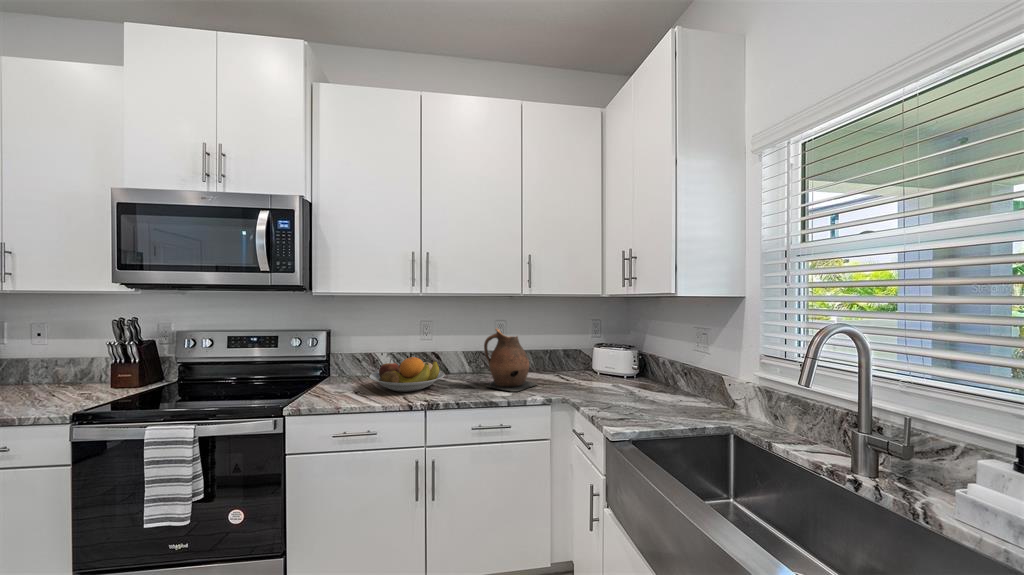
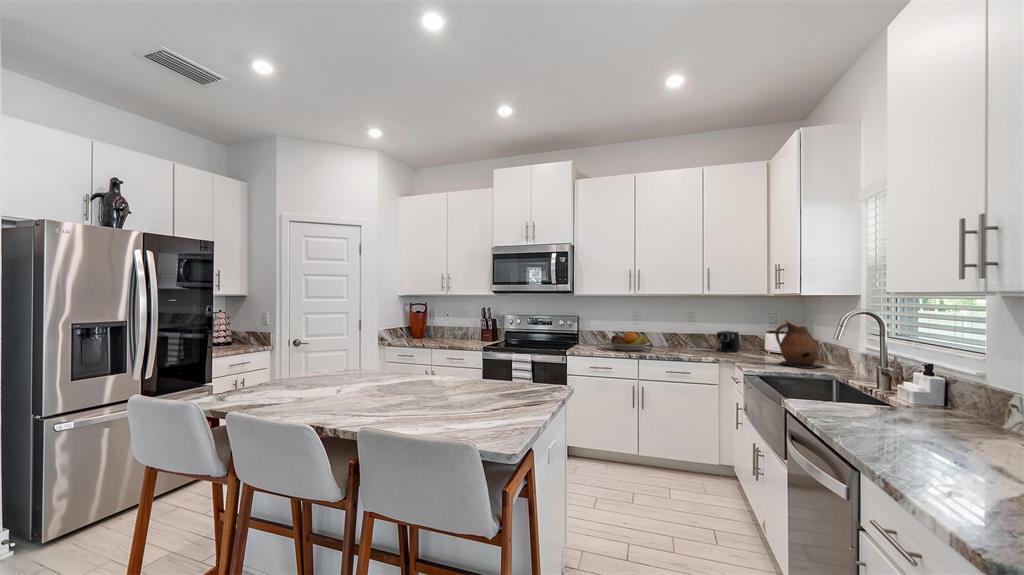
ceramic pitcher: present [484,328,537,392] -> present [775,320,825,368]
coffee maker: none [537,346,596,379] -> present [717,331,739,352]

